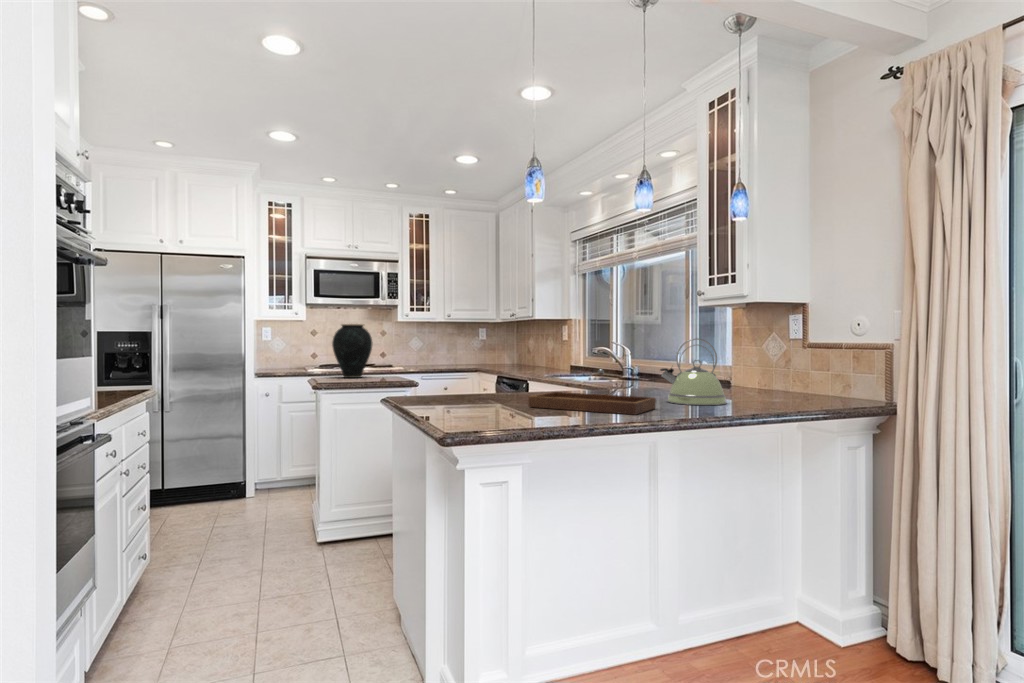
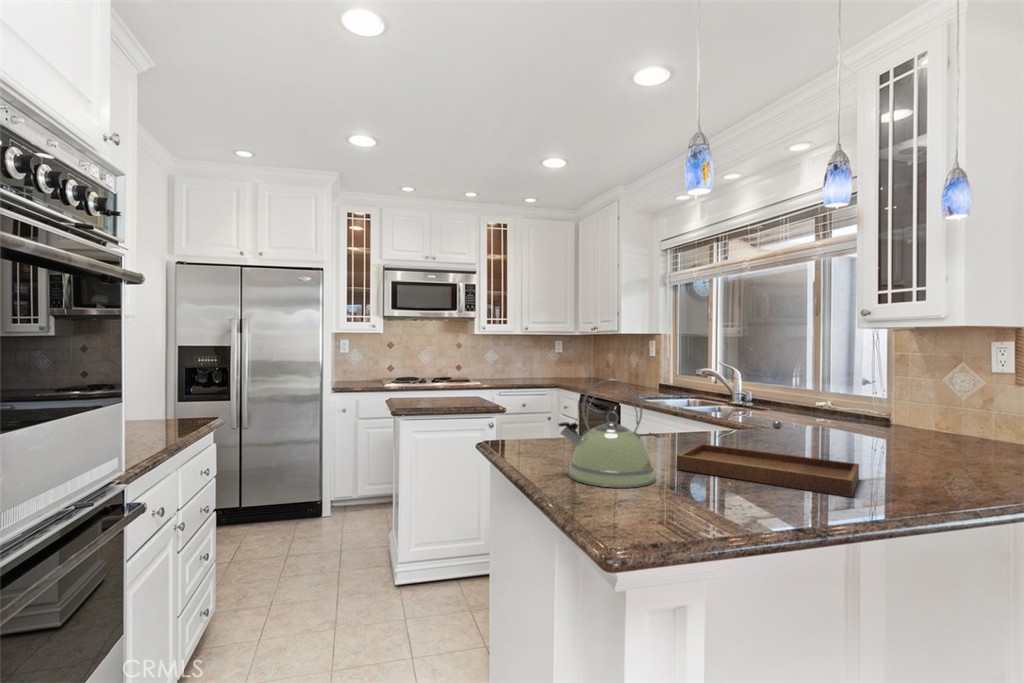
vase: present [332,324,372,378] -> none [412,341,453,399]
kettle: present [660,339,726,405] -> present [558,379,655,488]

